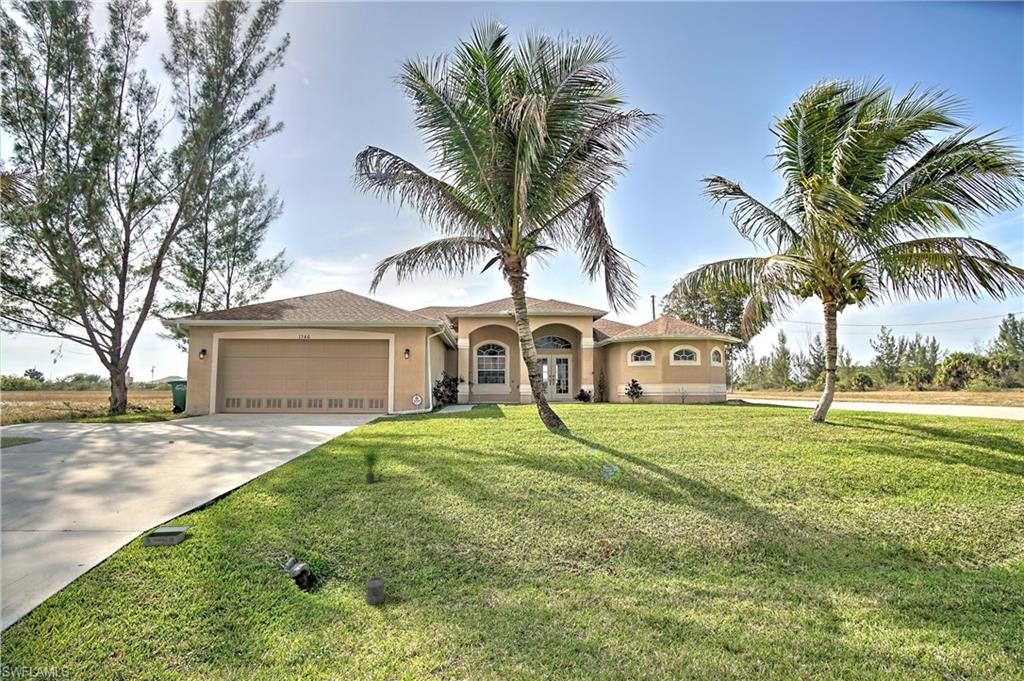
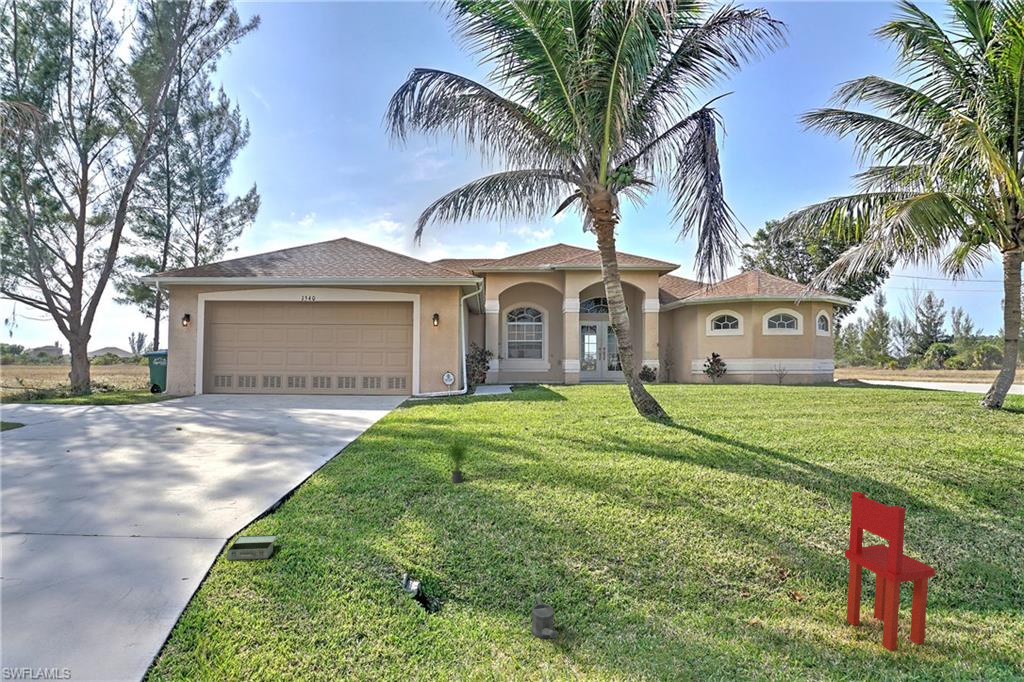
chair: none [622,484,679,611] -> present [845,491,935,651]

